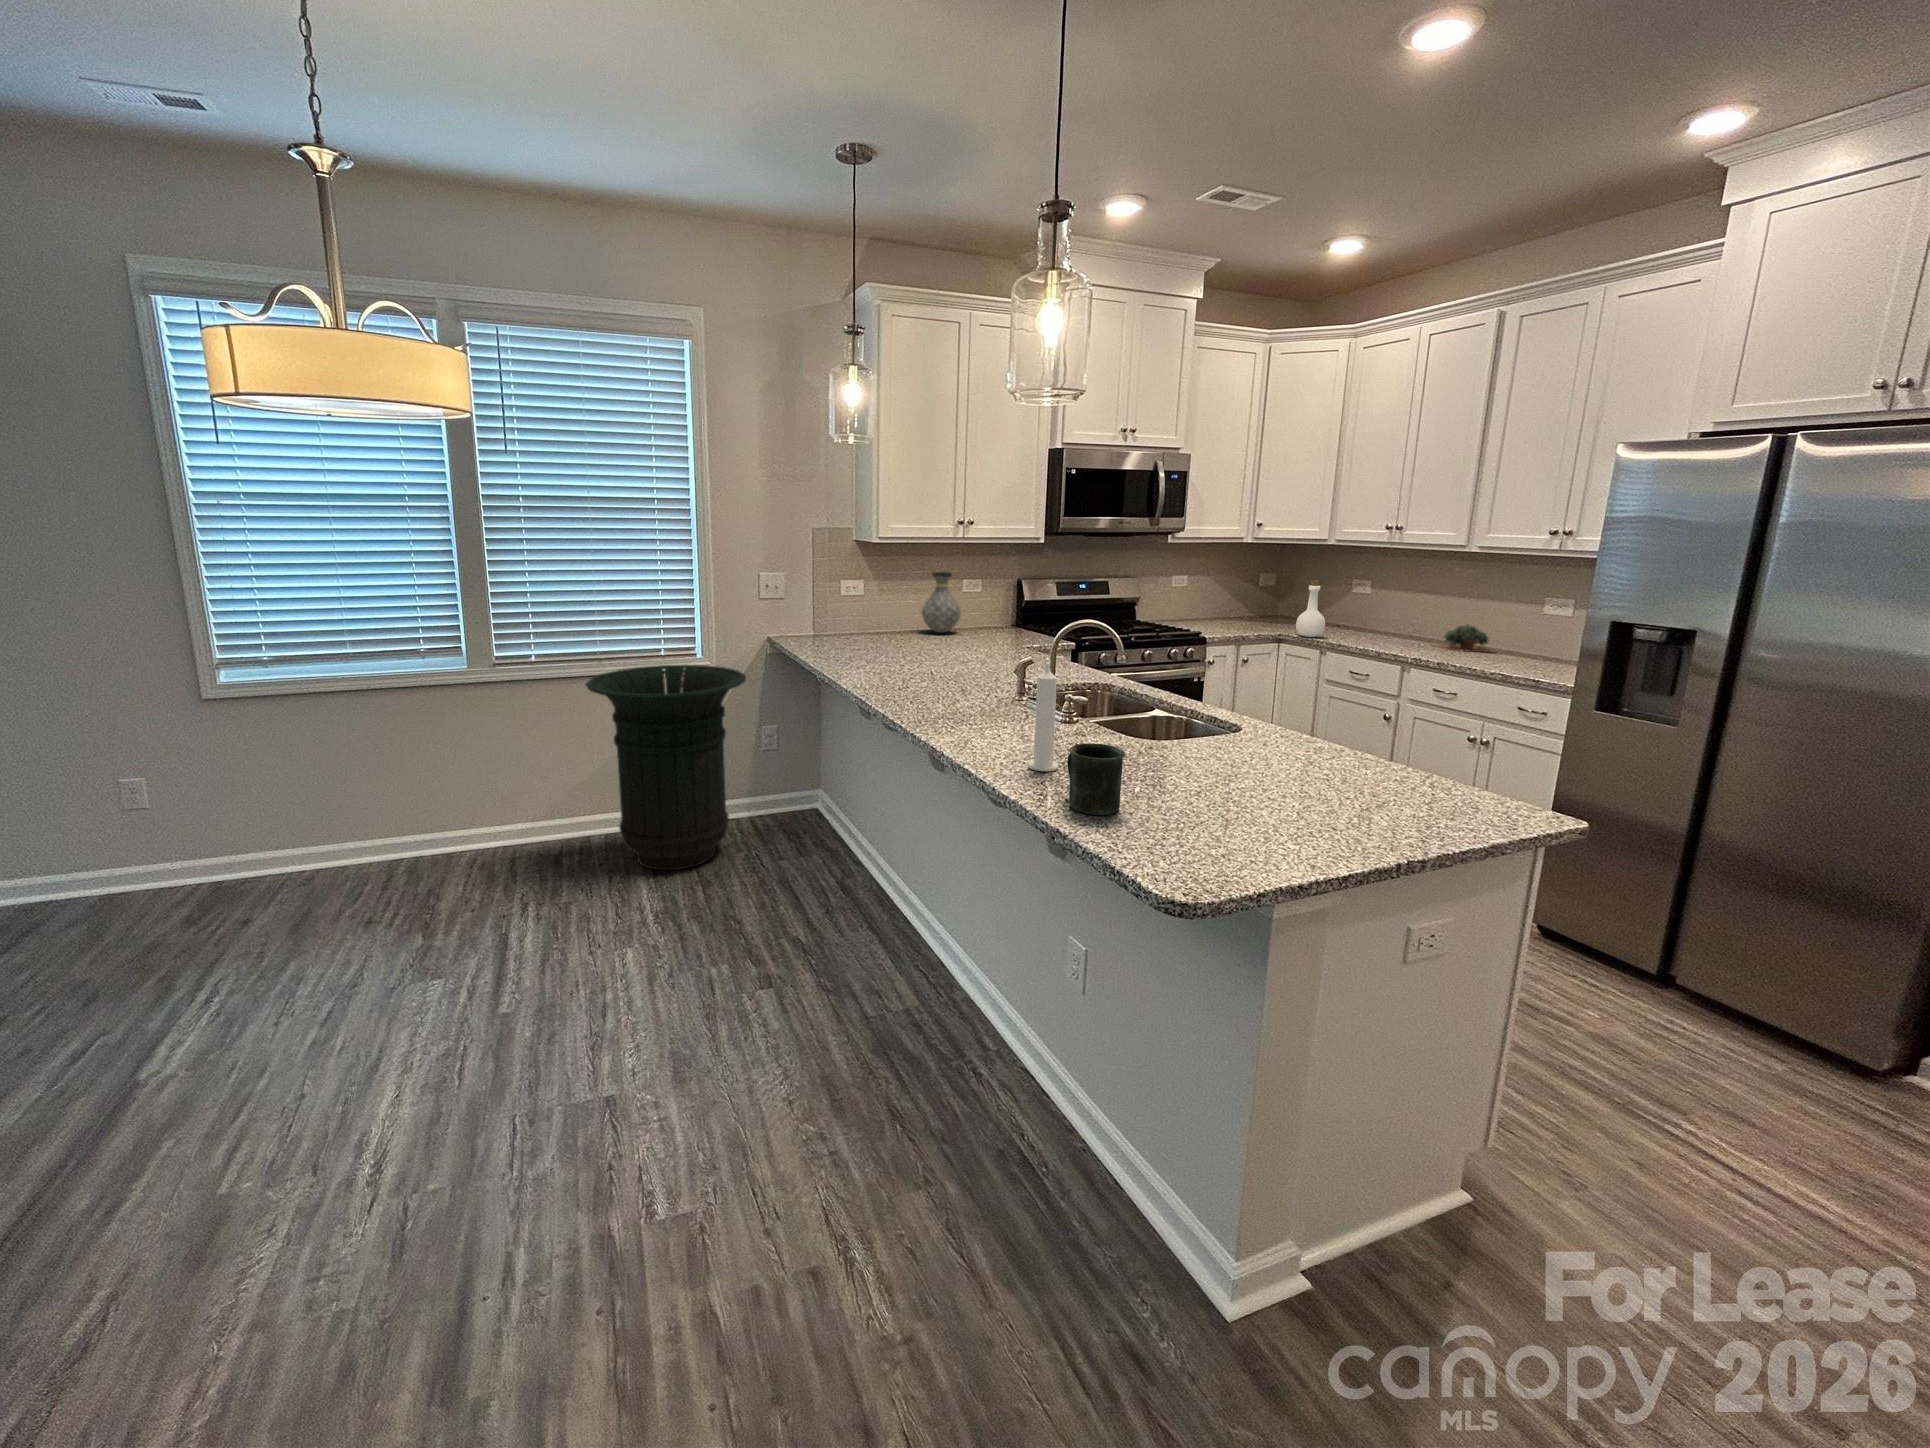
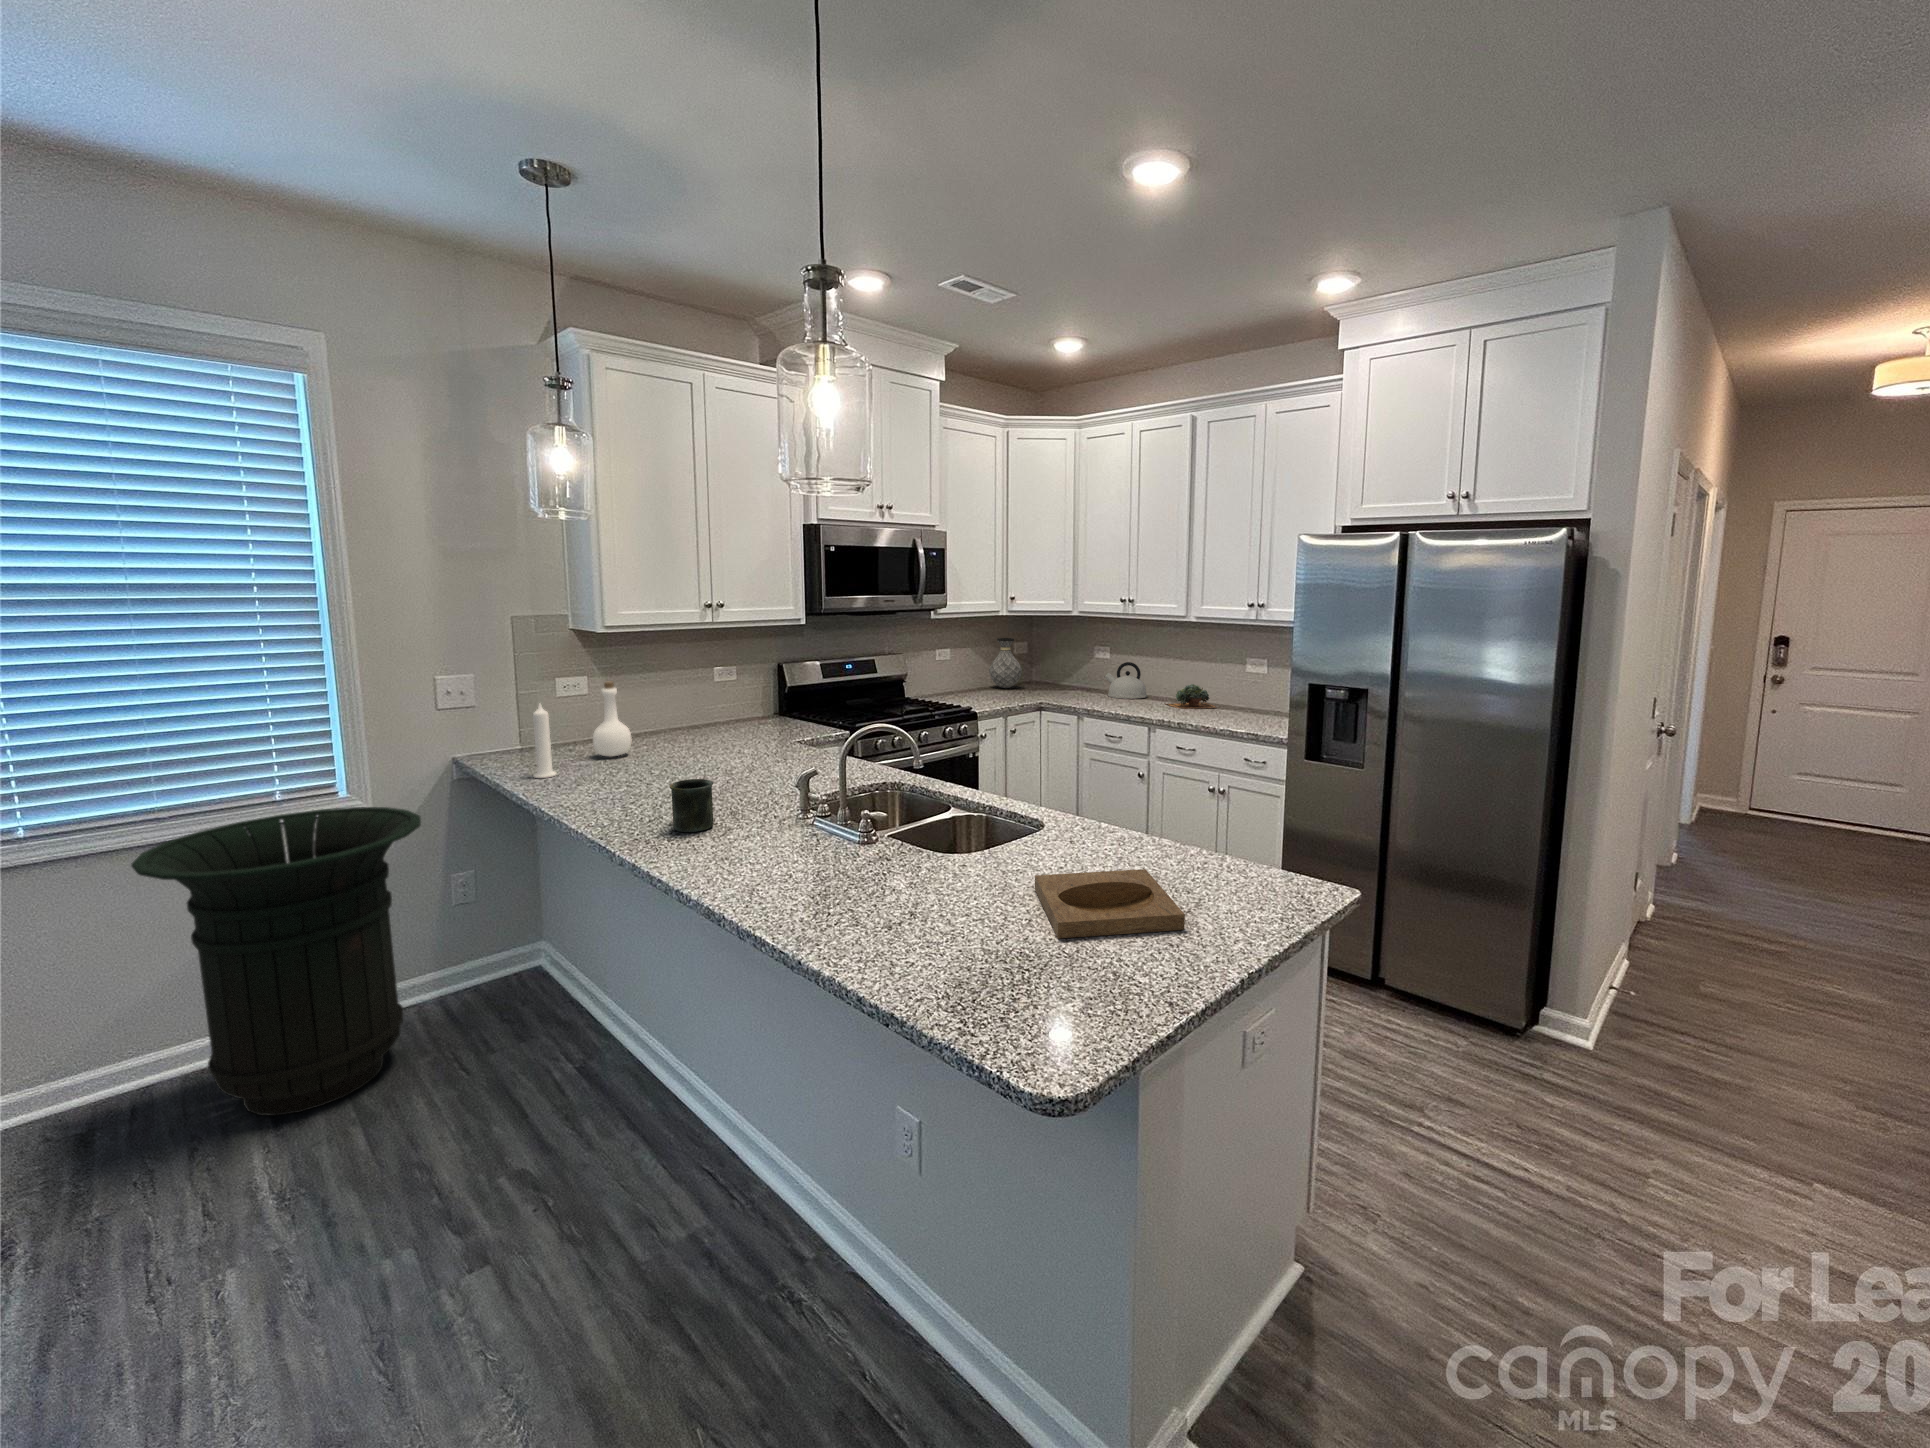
vase: present [922,572,961,633] -> present [989,638,1022,688]
bottle: present [1296,581,1325,637] -> present [593,682,632,756]
kettle: none [1359,597,1410,637] -> present [1105,662,1147,699]
candle: present [1028,663,1058,771] -> present [533,704,557,778]
mug: present [1067,743,1125,815] -> present [670,779,713,832]
tray: none [1212,759,1356,820] -> present [1035,869,1185,938]

